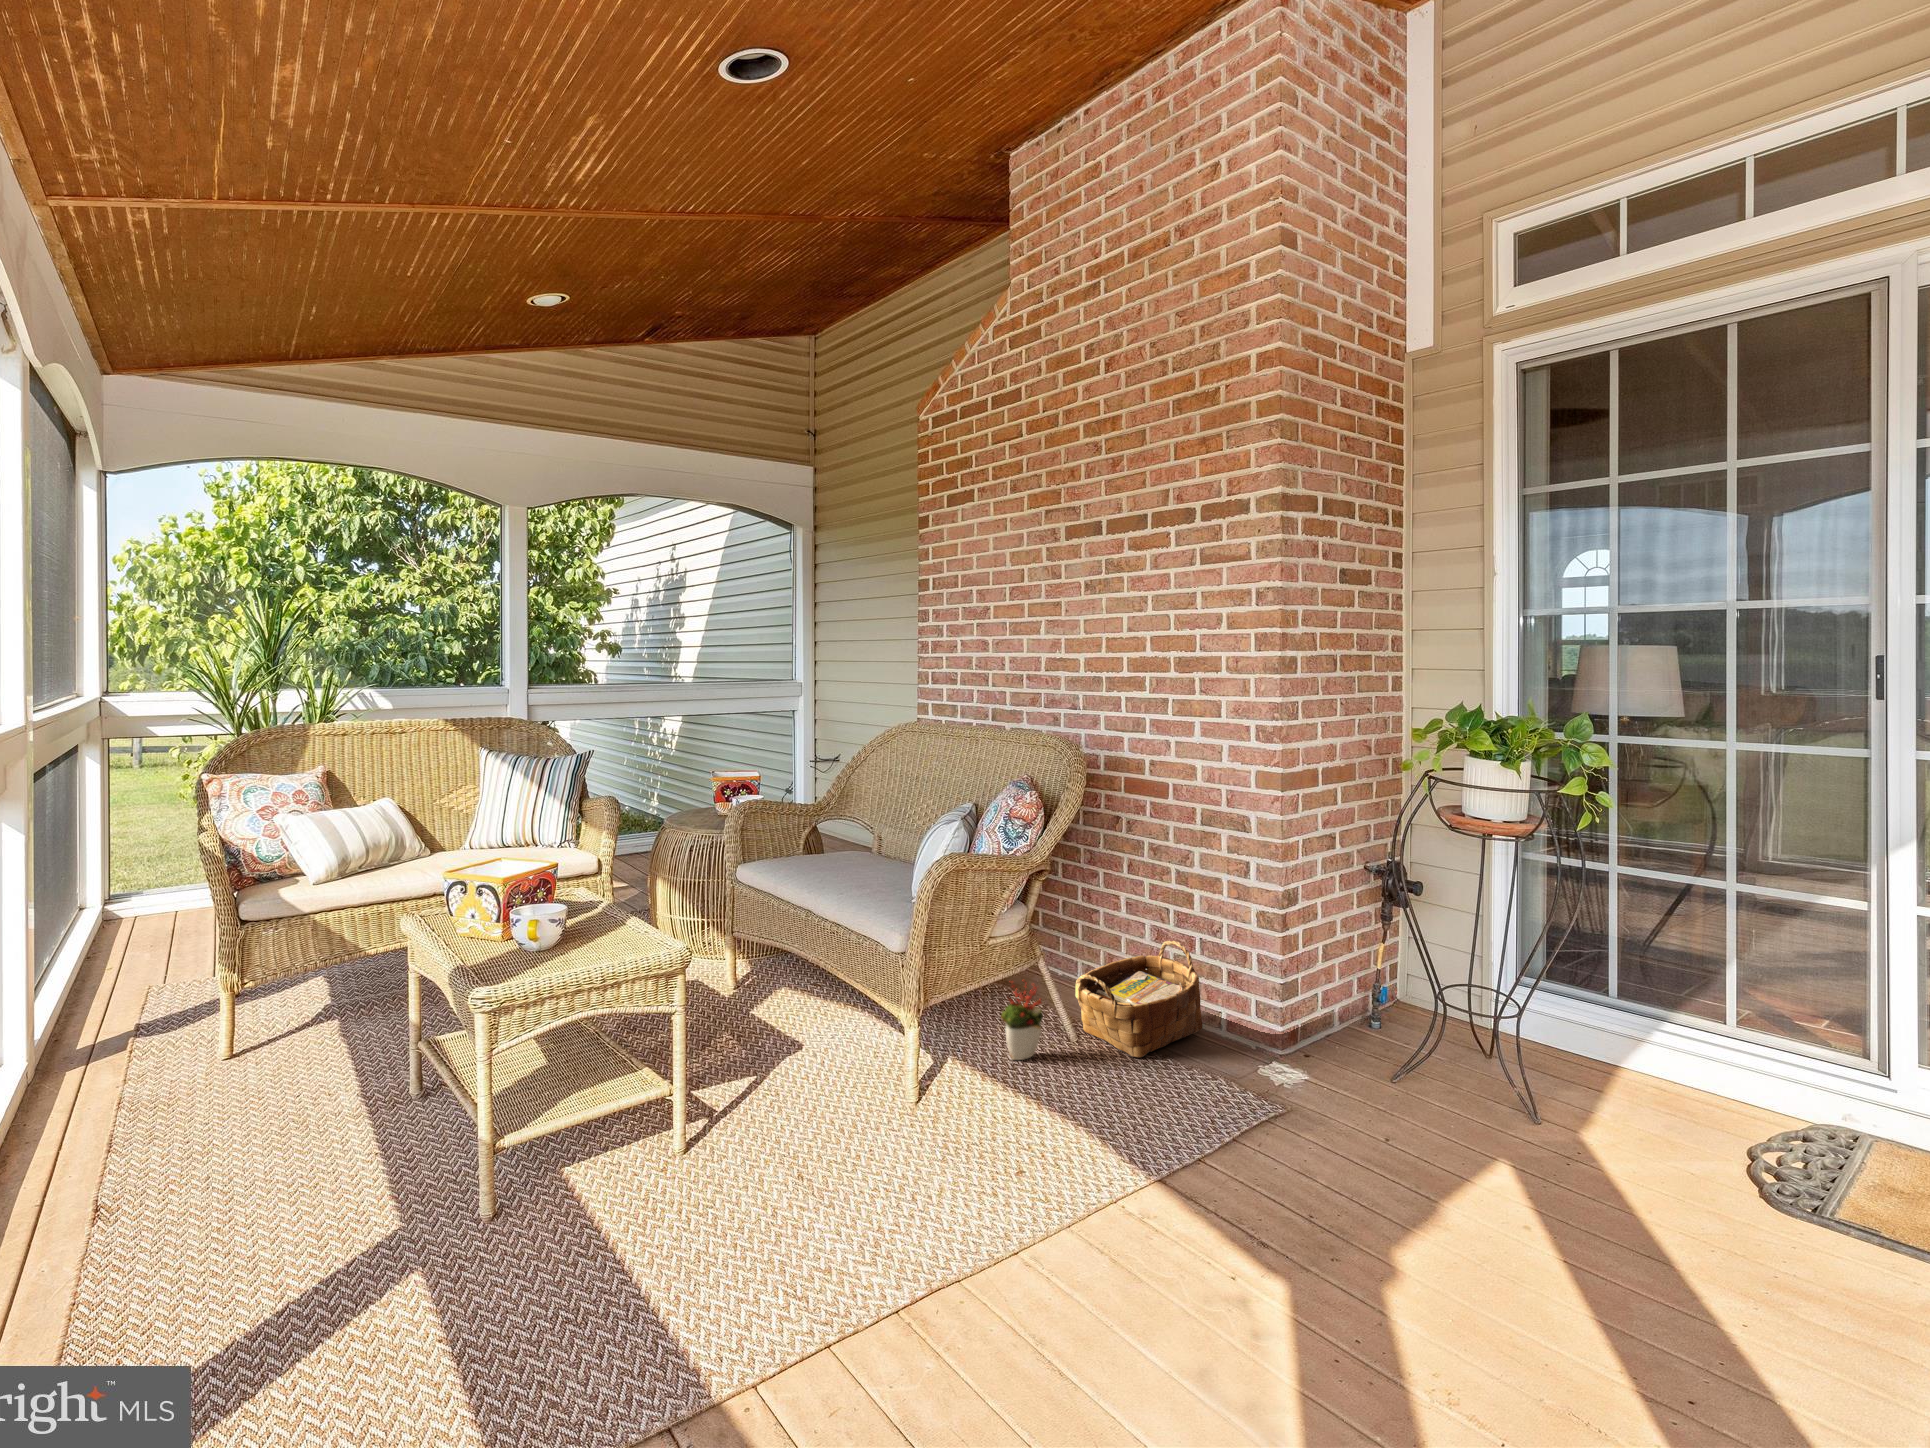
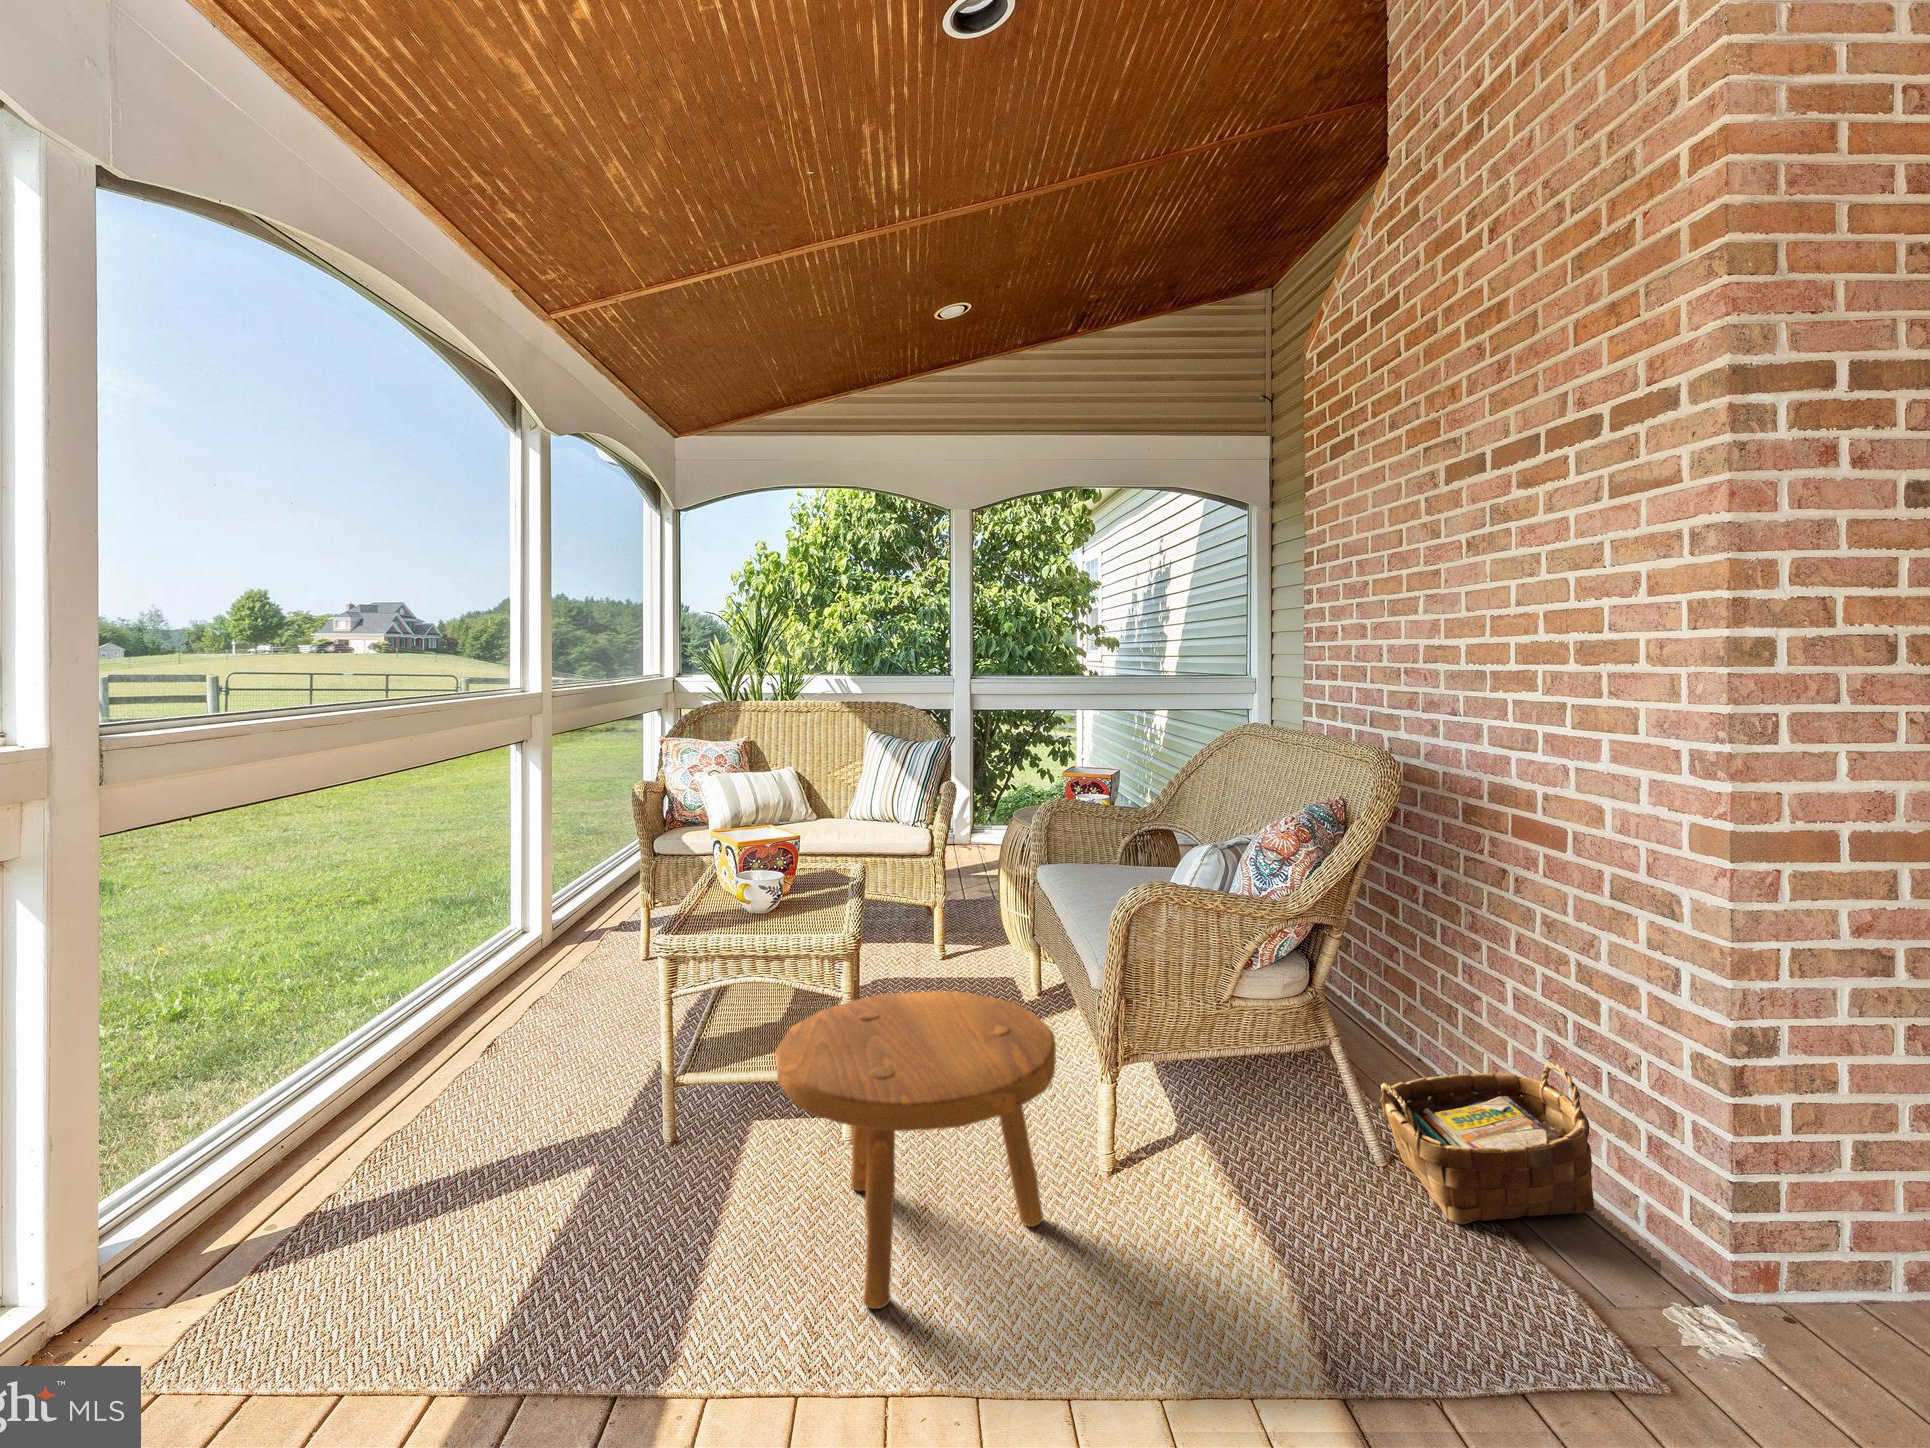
footstool: none [675,961,927,1230] -> present [775,991,1056,1309]
decorative plant: present [1001,980,1043,1060] -> none [1250,1068,1316,1176]

